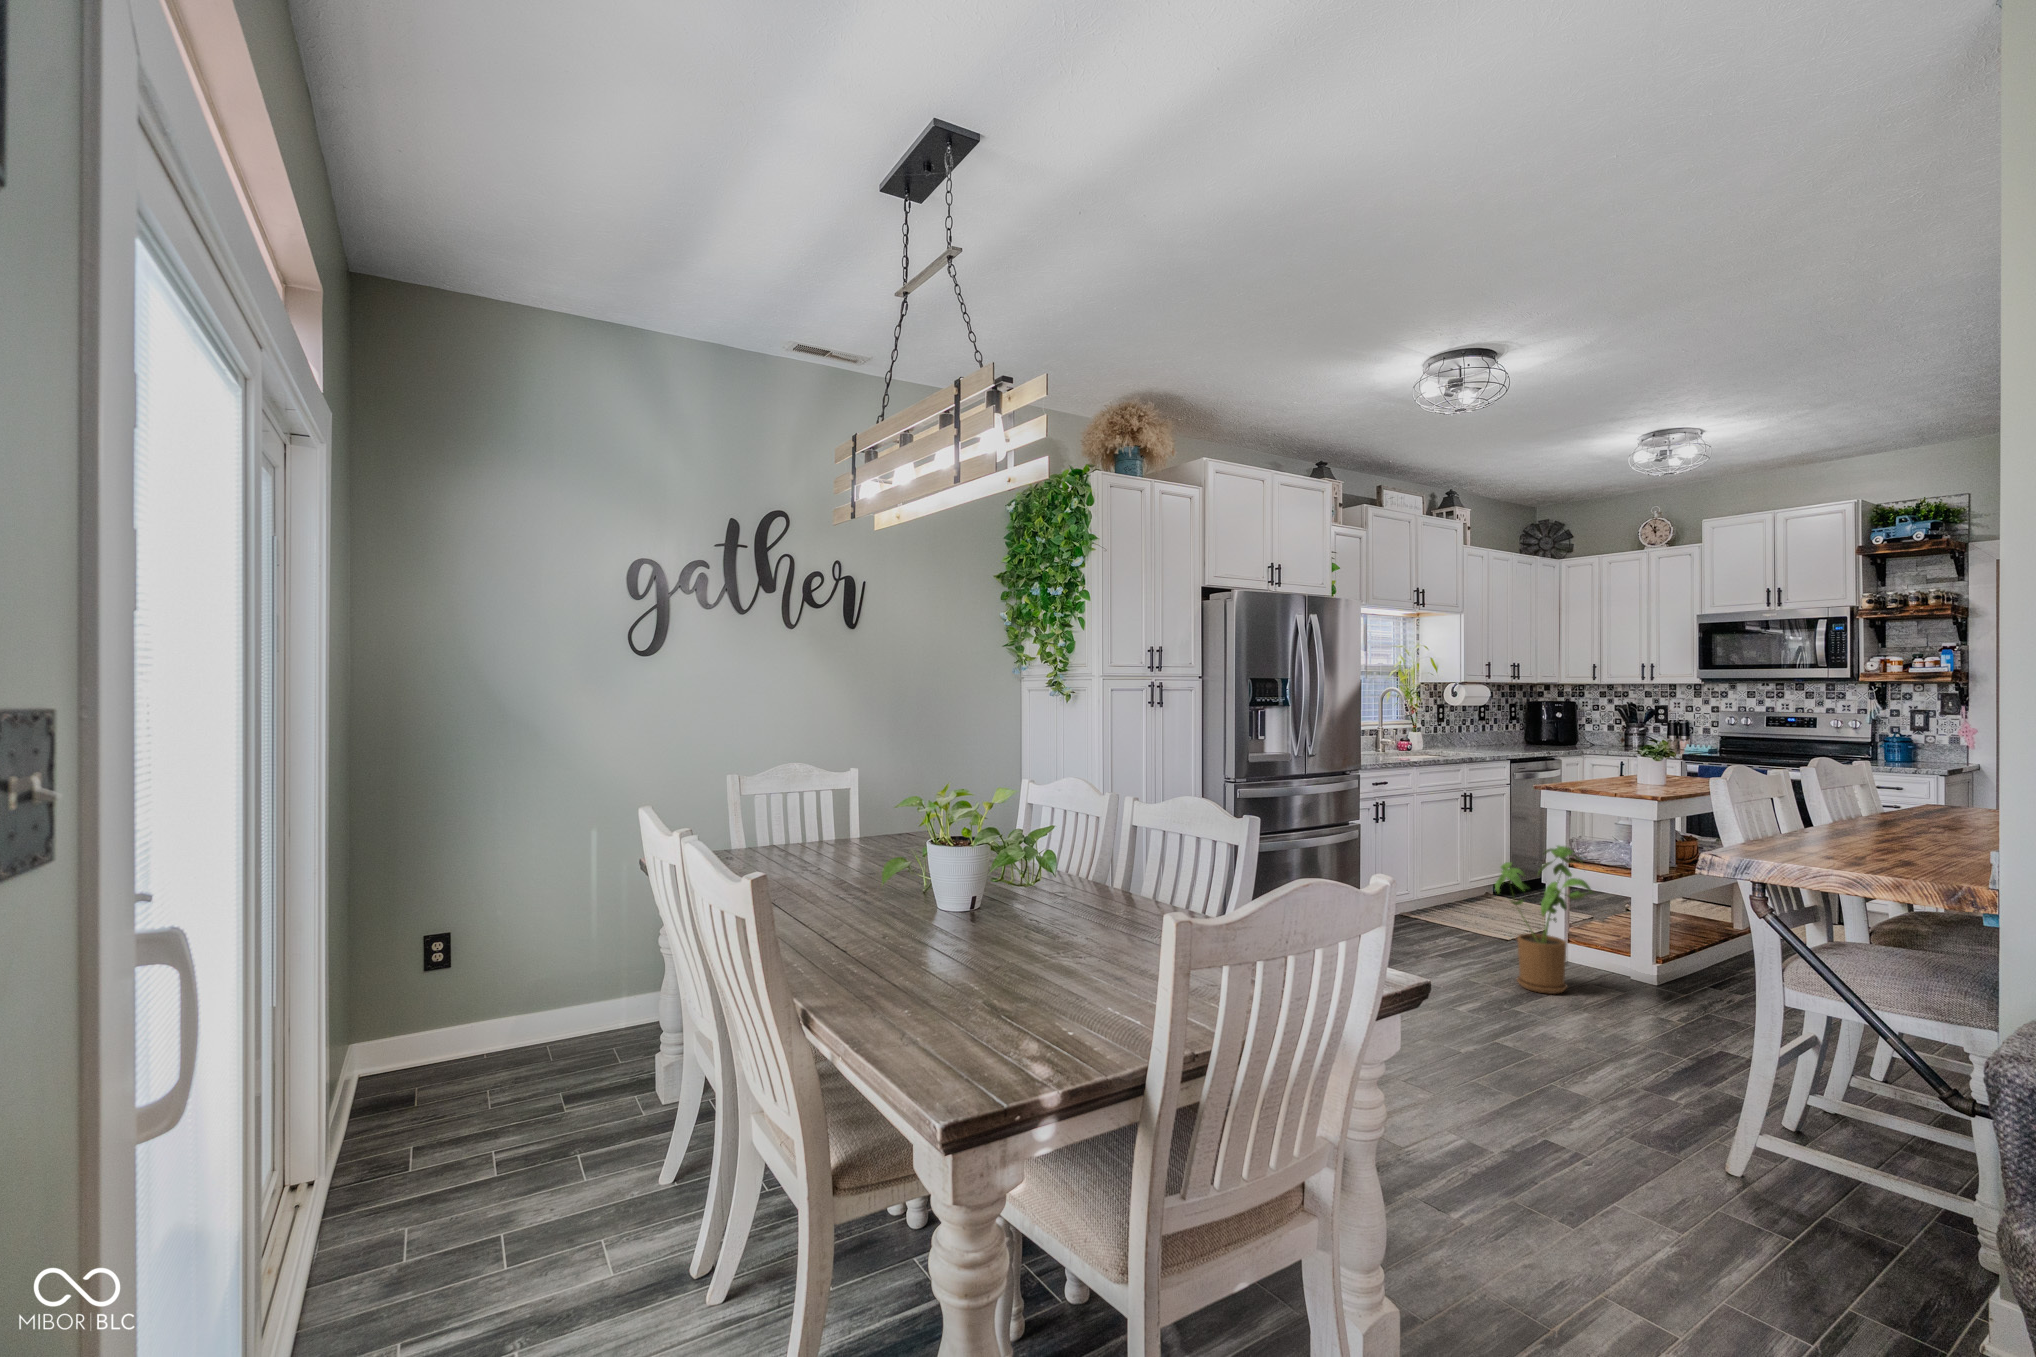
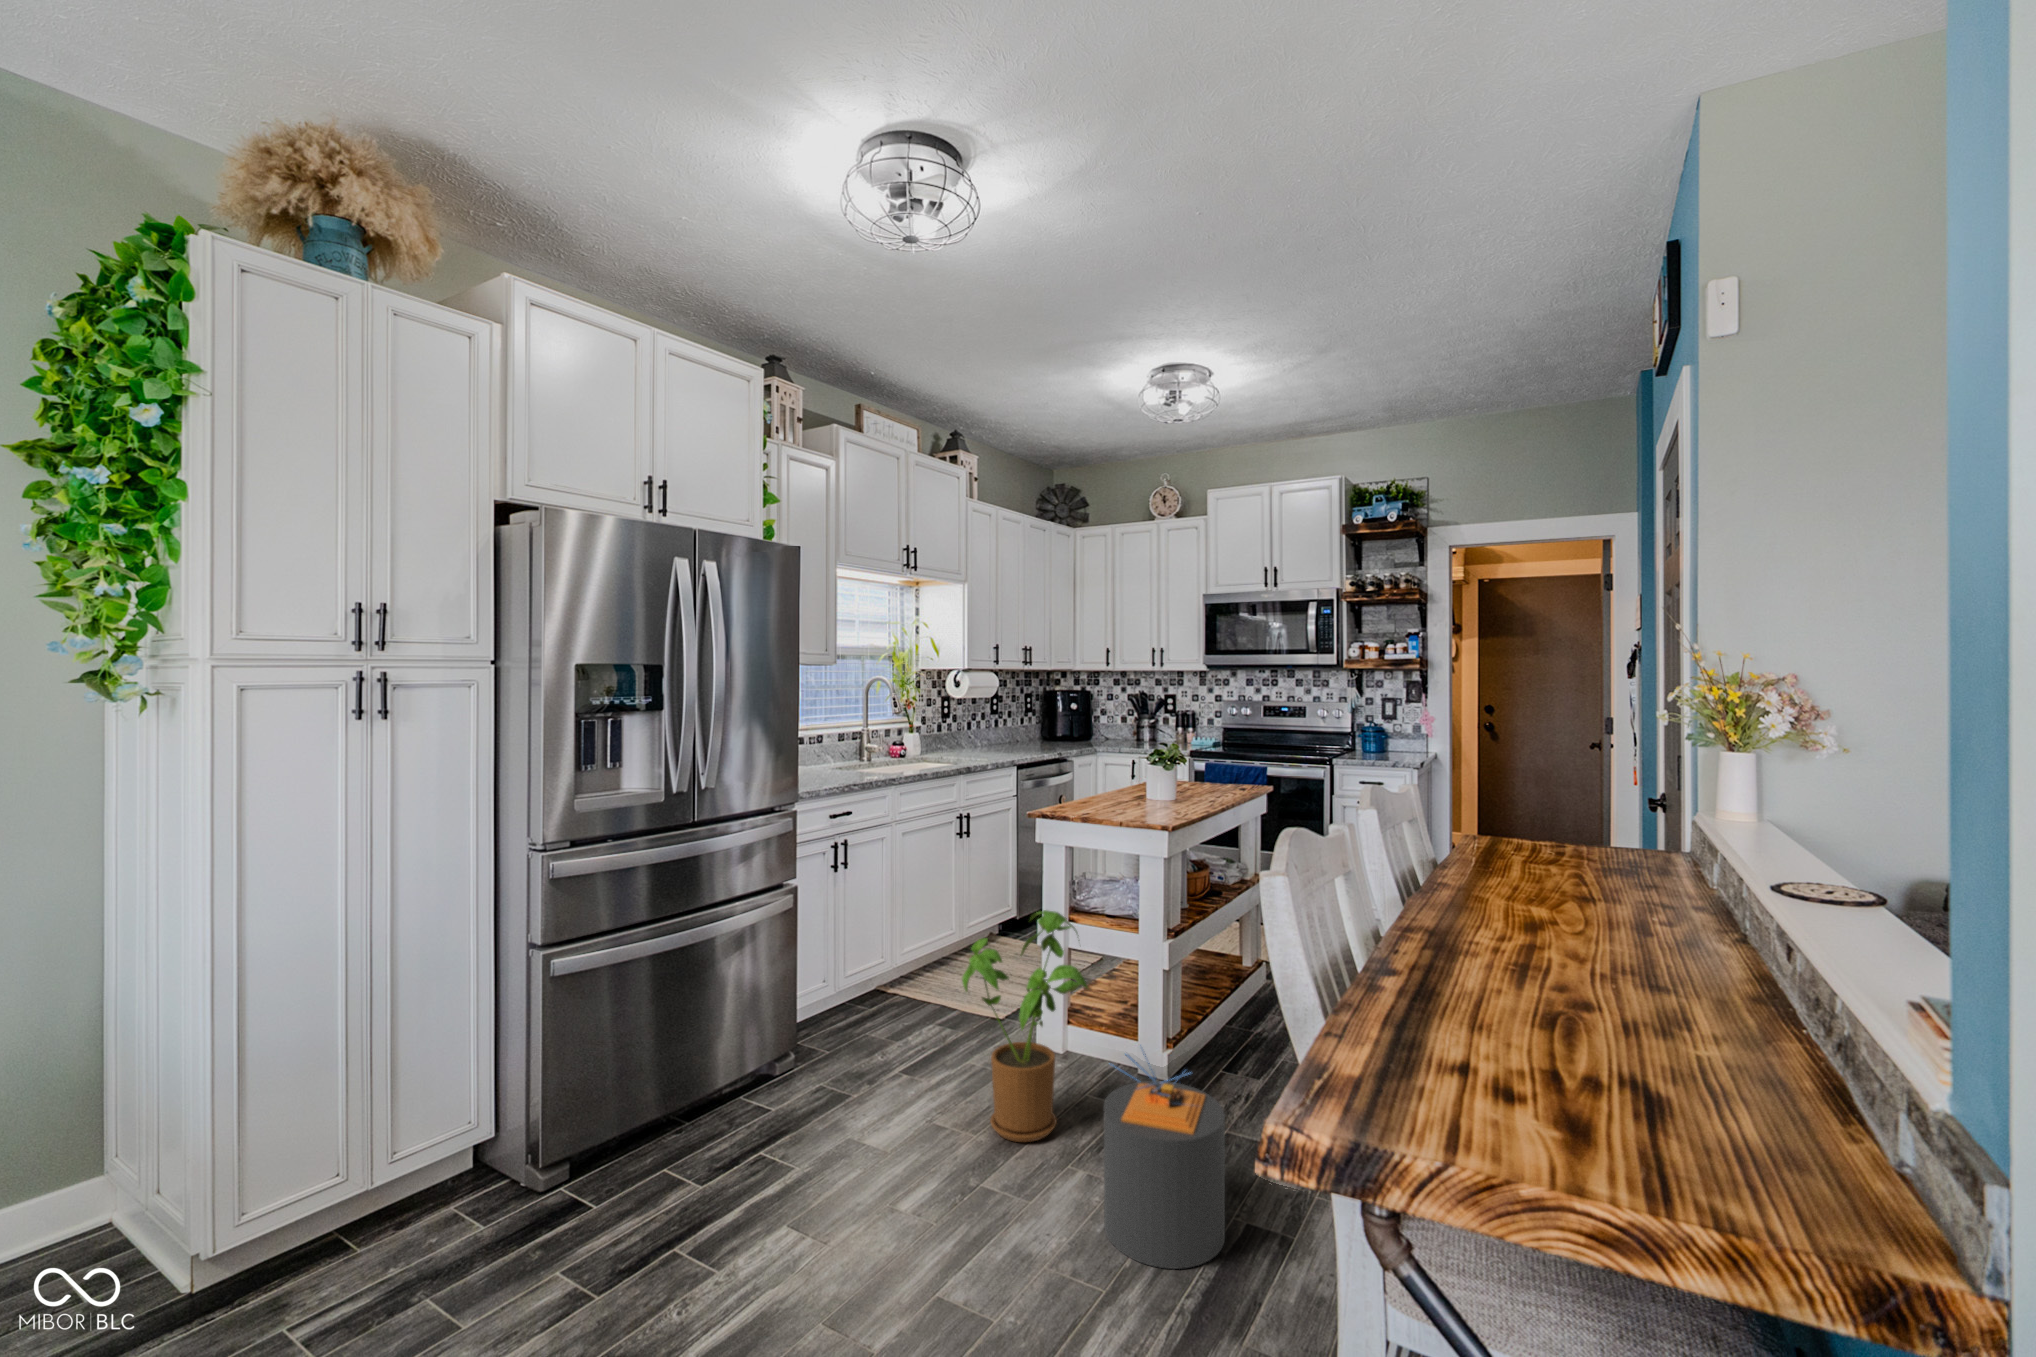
trash can: none [1607,920,1701,1052] -> present [1104,1045,1225,1269]

